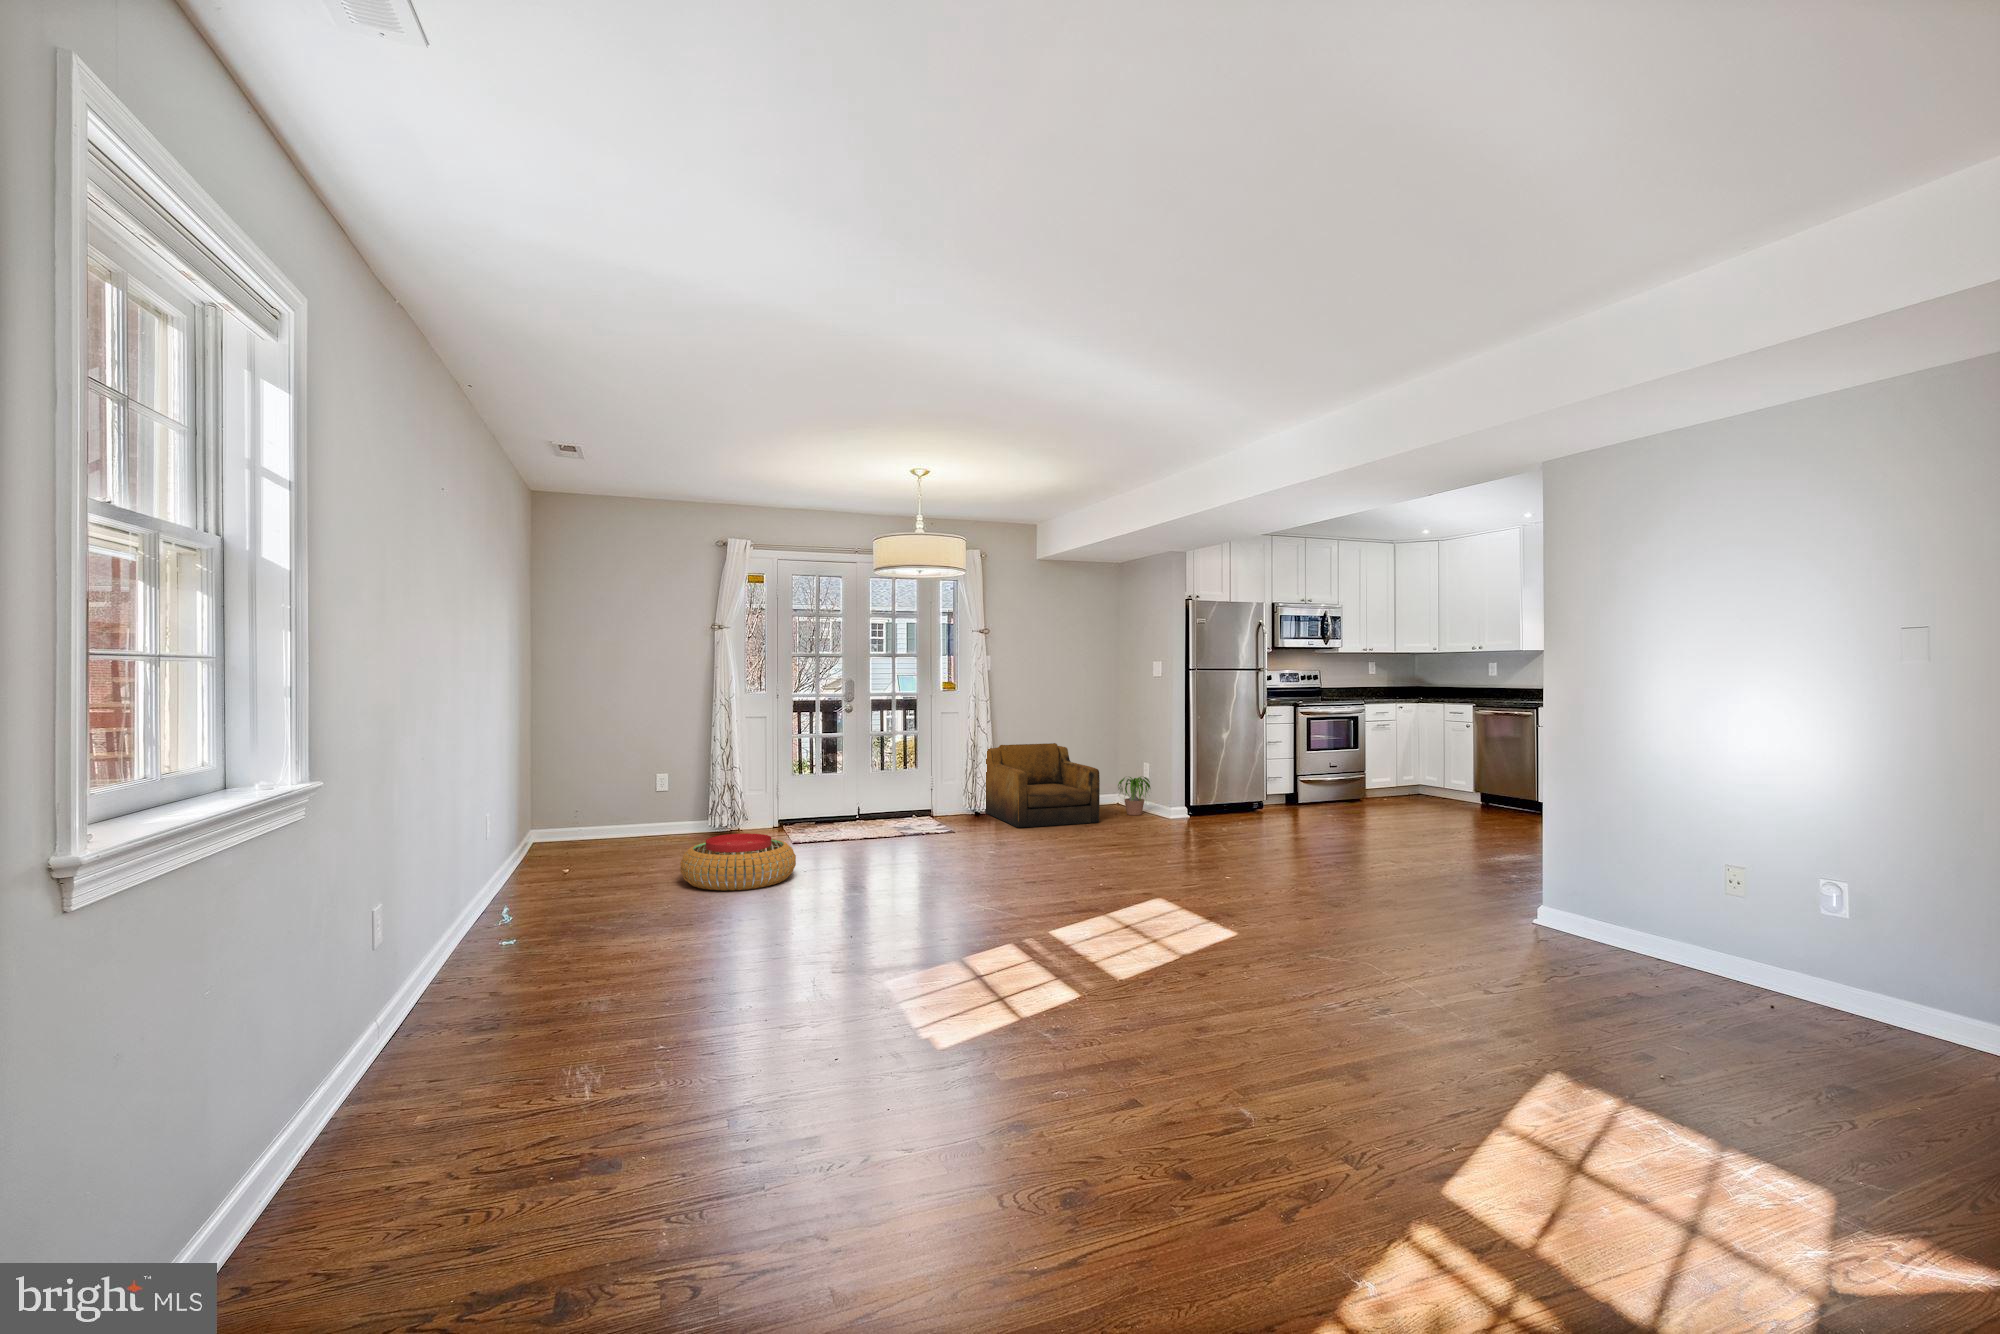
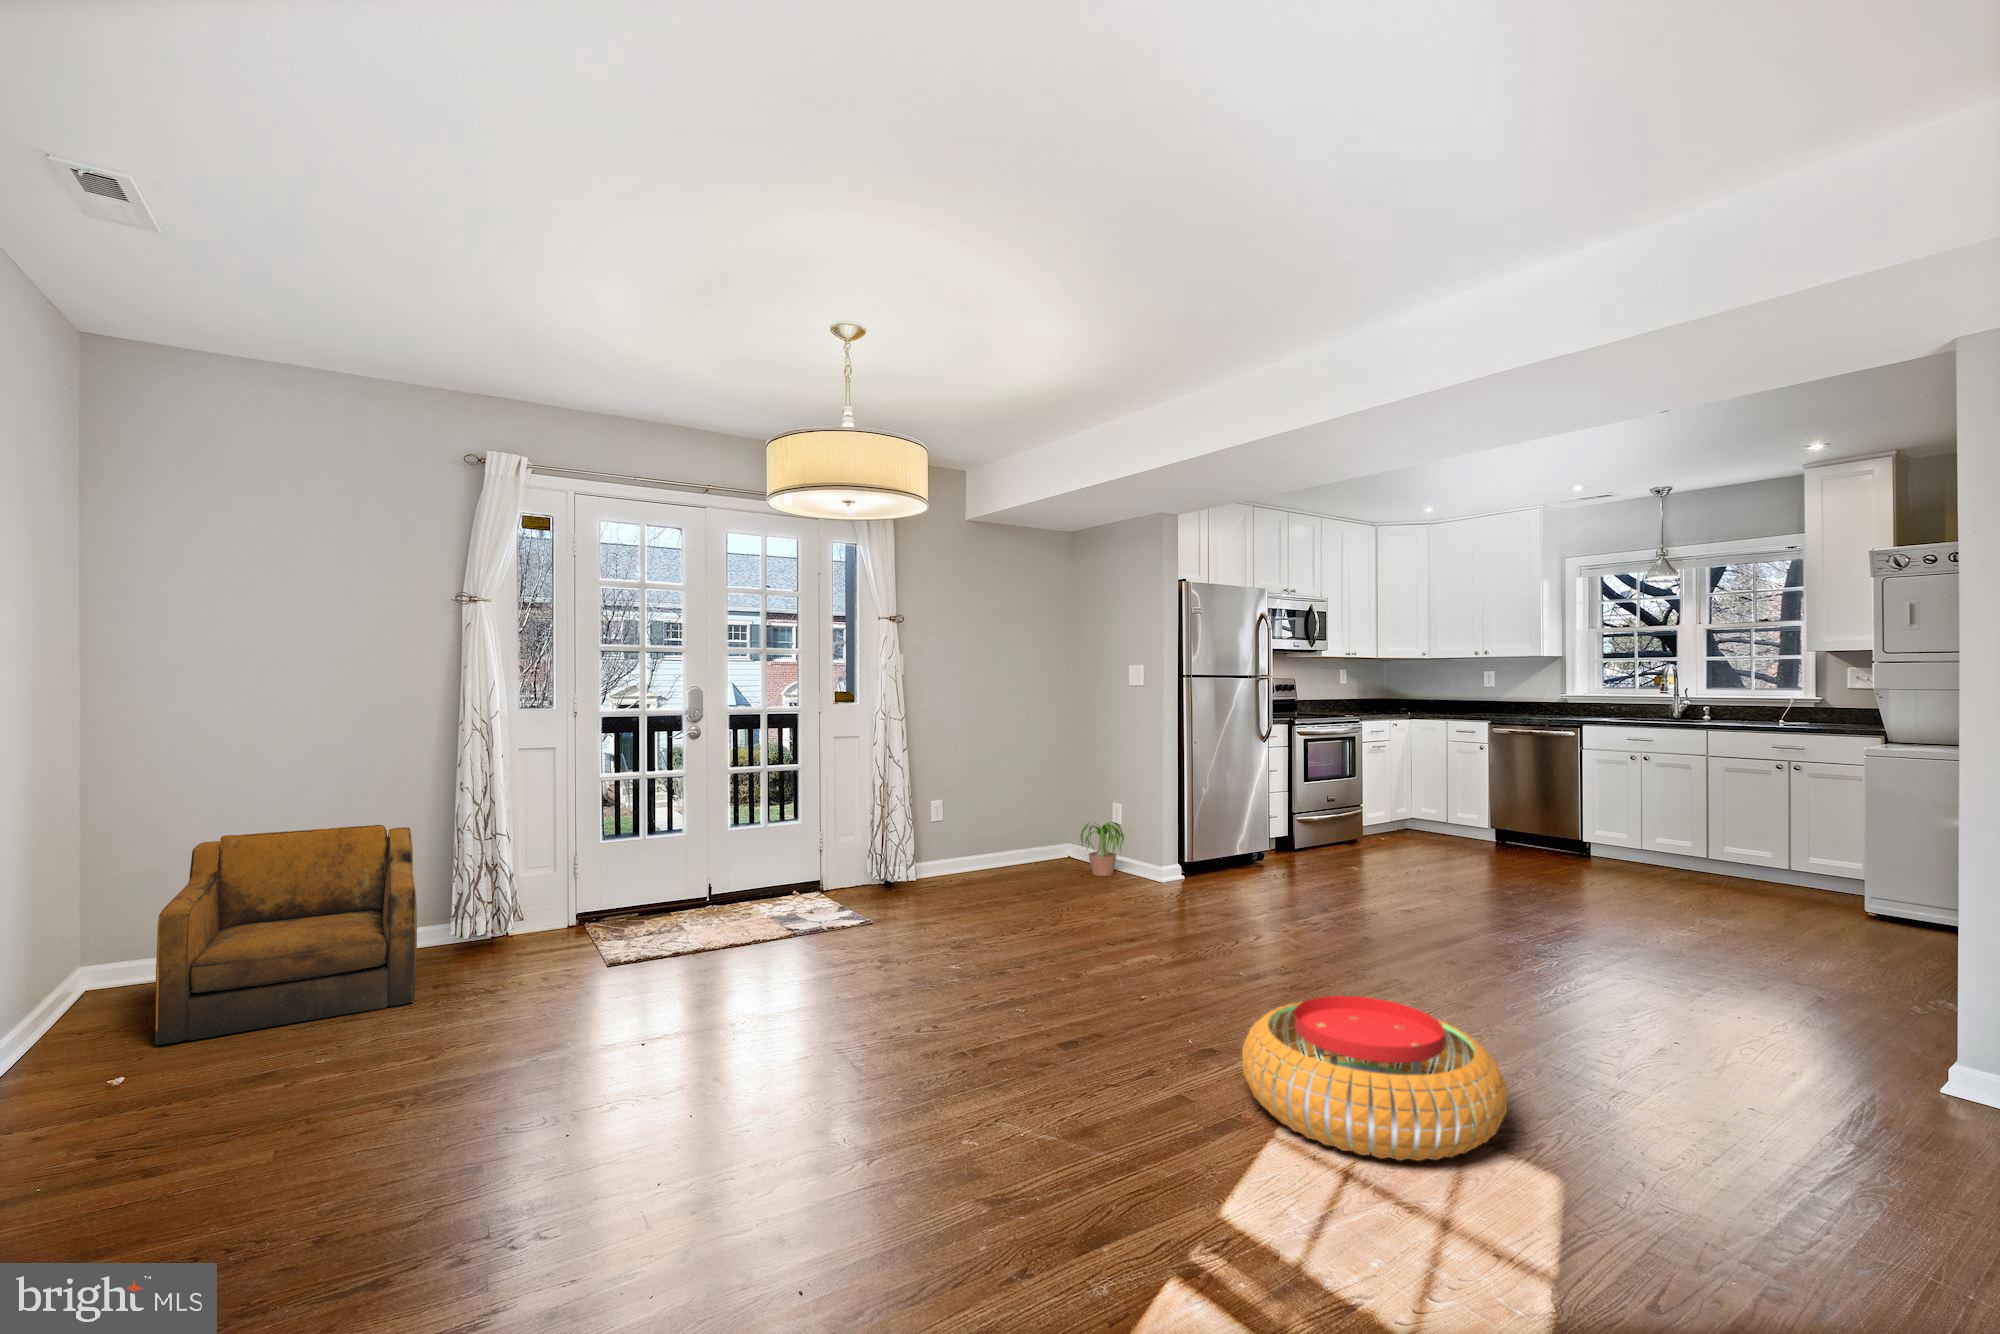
armchair: present [985,743,1100,828] -> present [155,825,417,1045]
pouf: present [680,833,796,890] -> present [1242,996,1507,1161]

